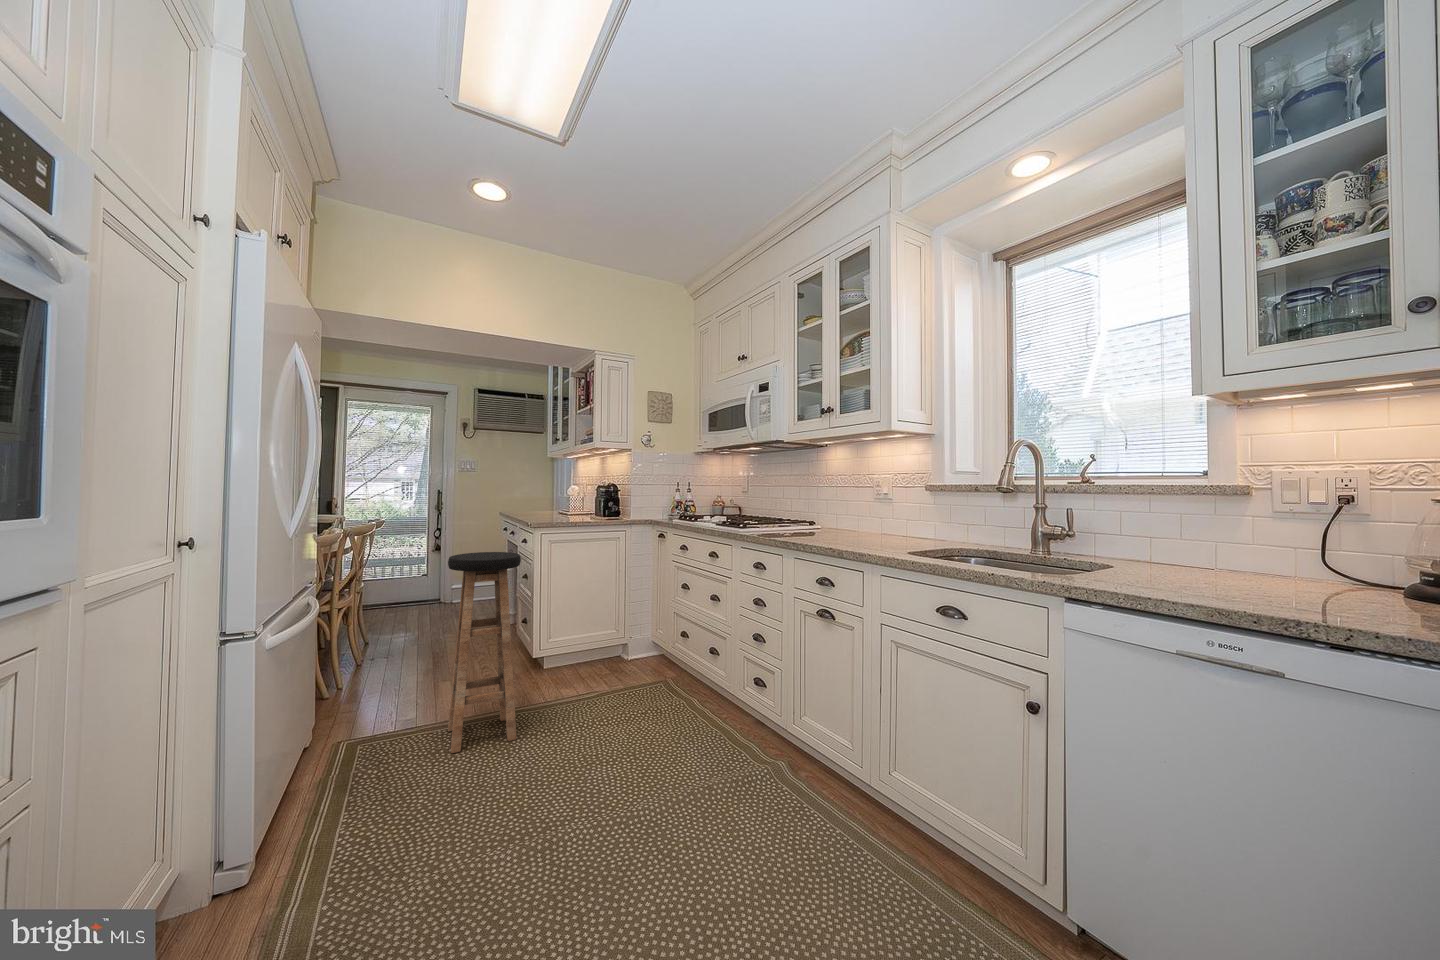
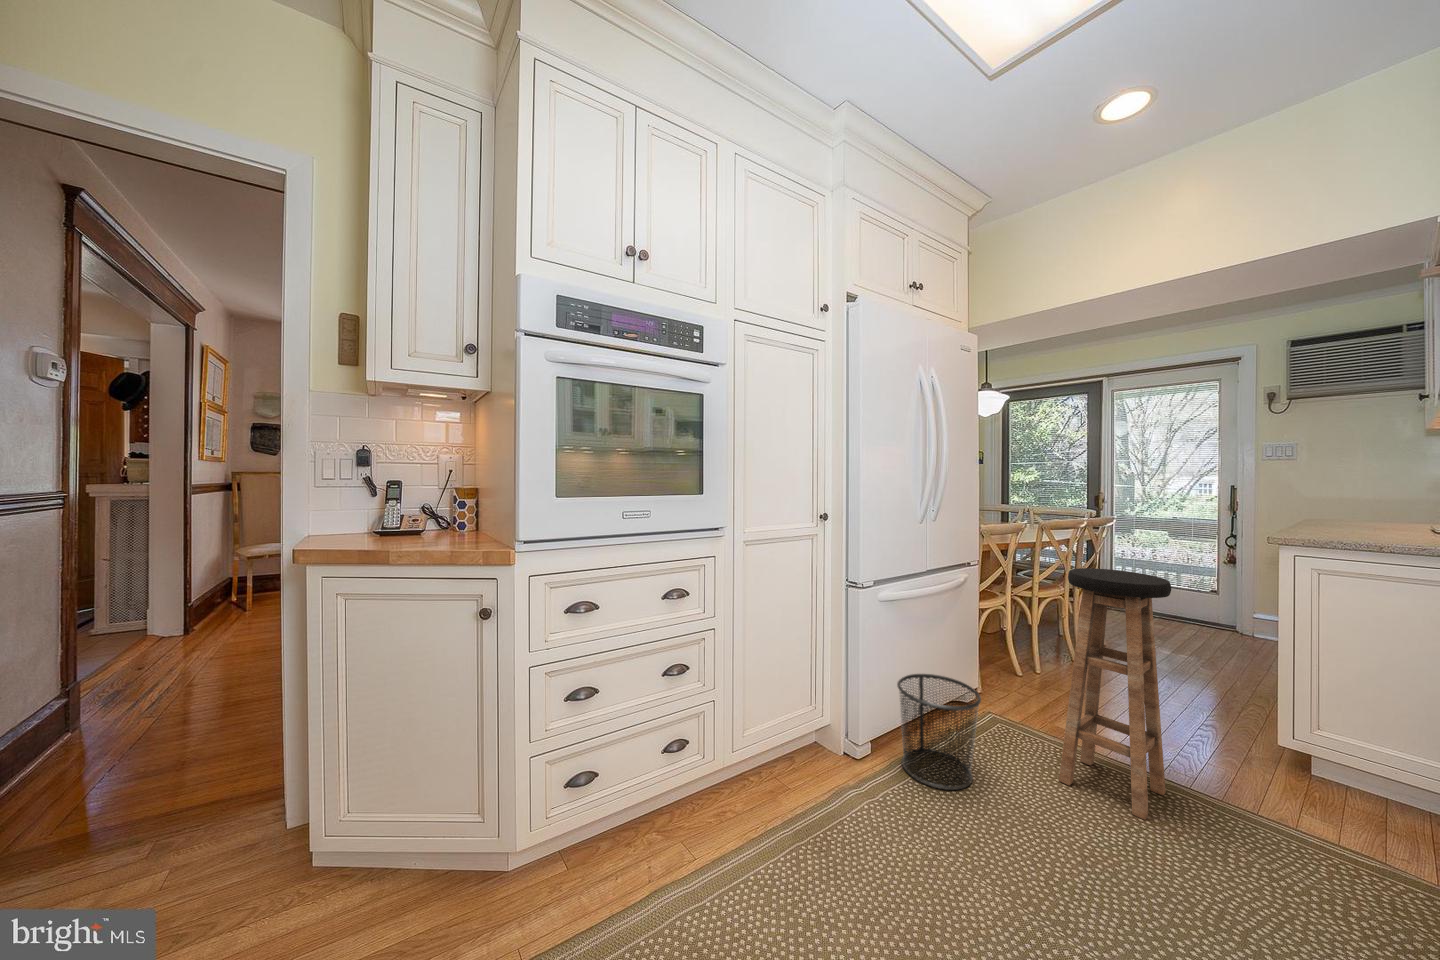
waste bin: none [296,704,407,845] -> present [897,674,981,790]

